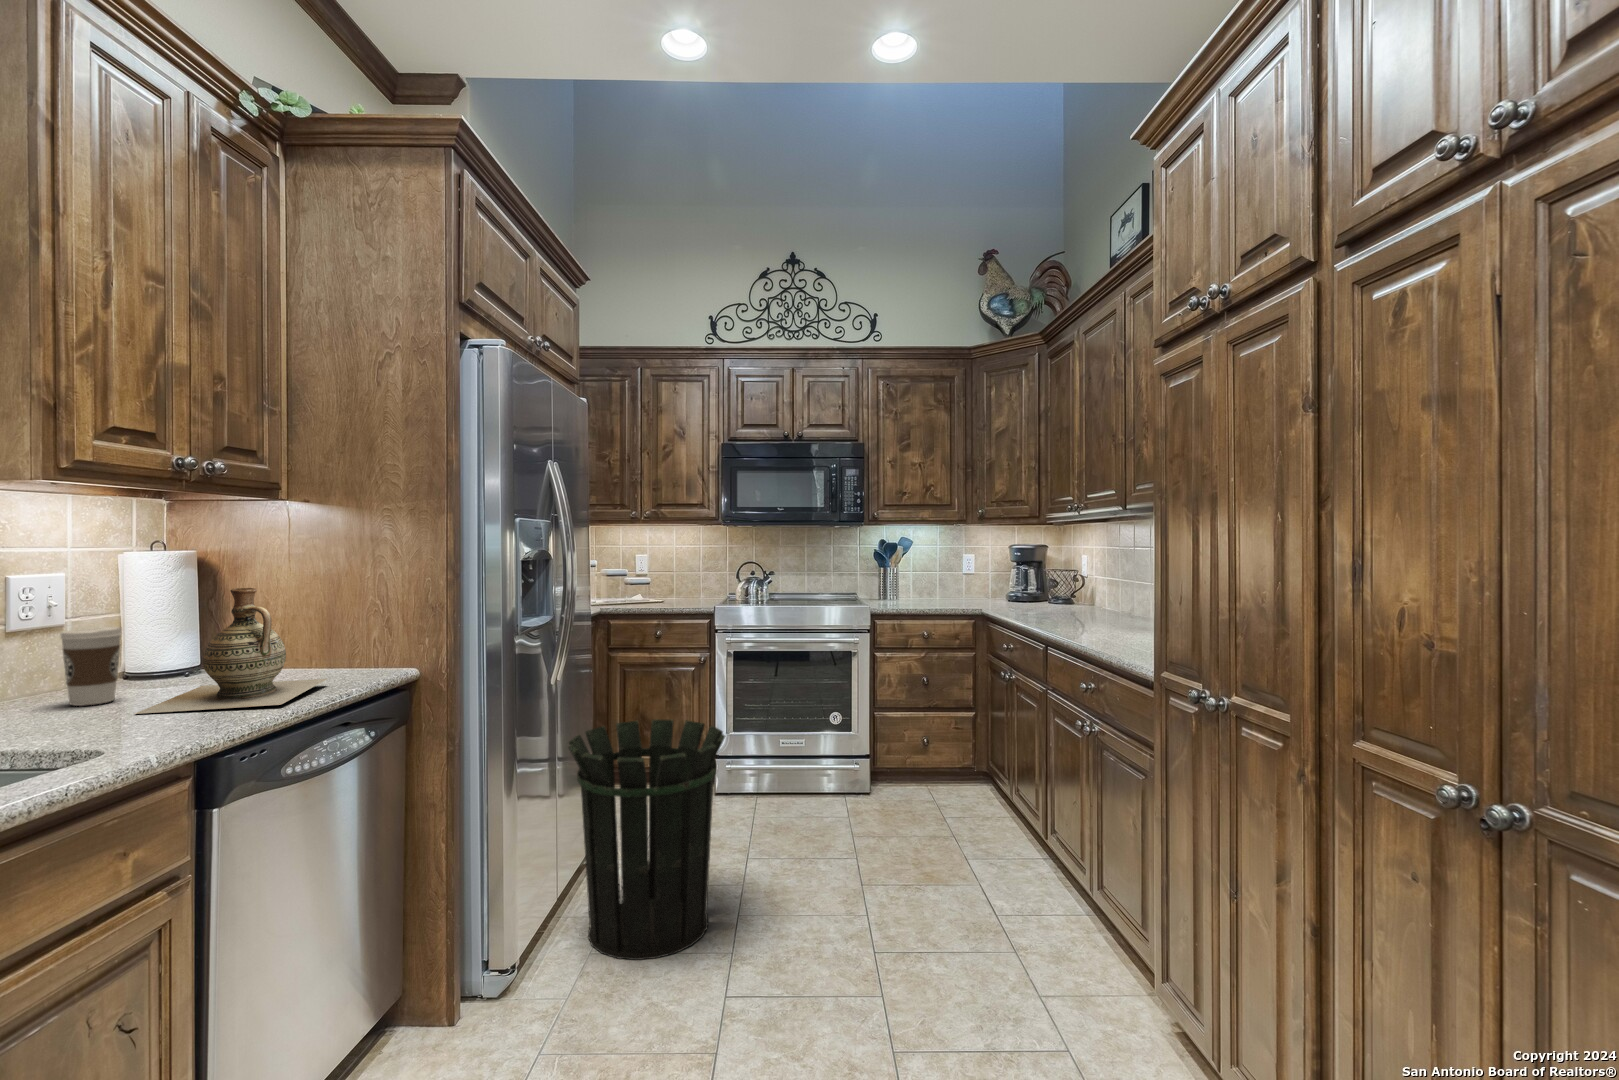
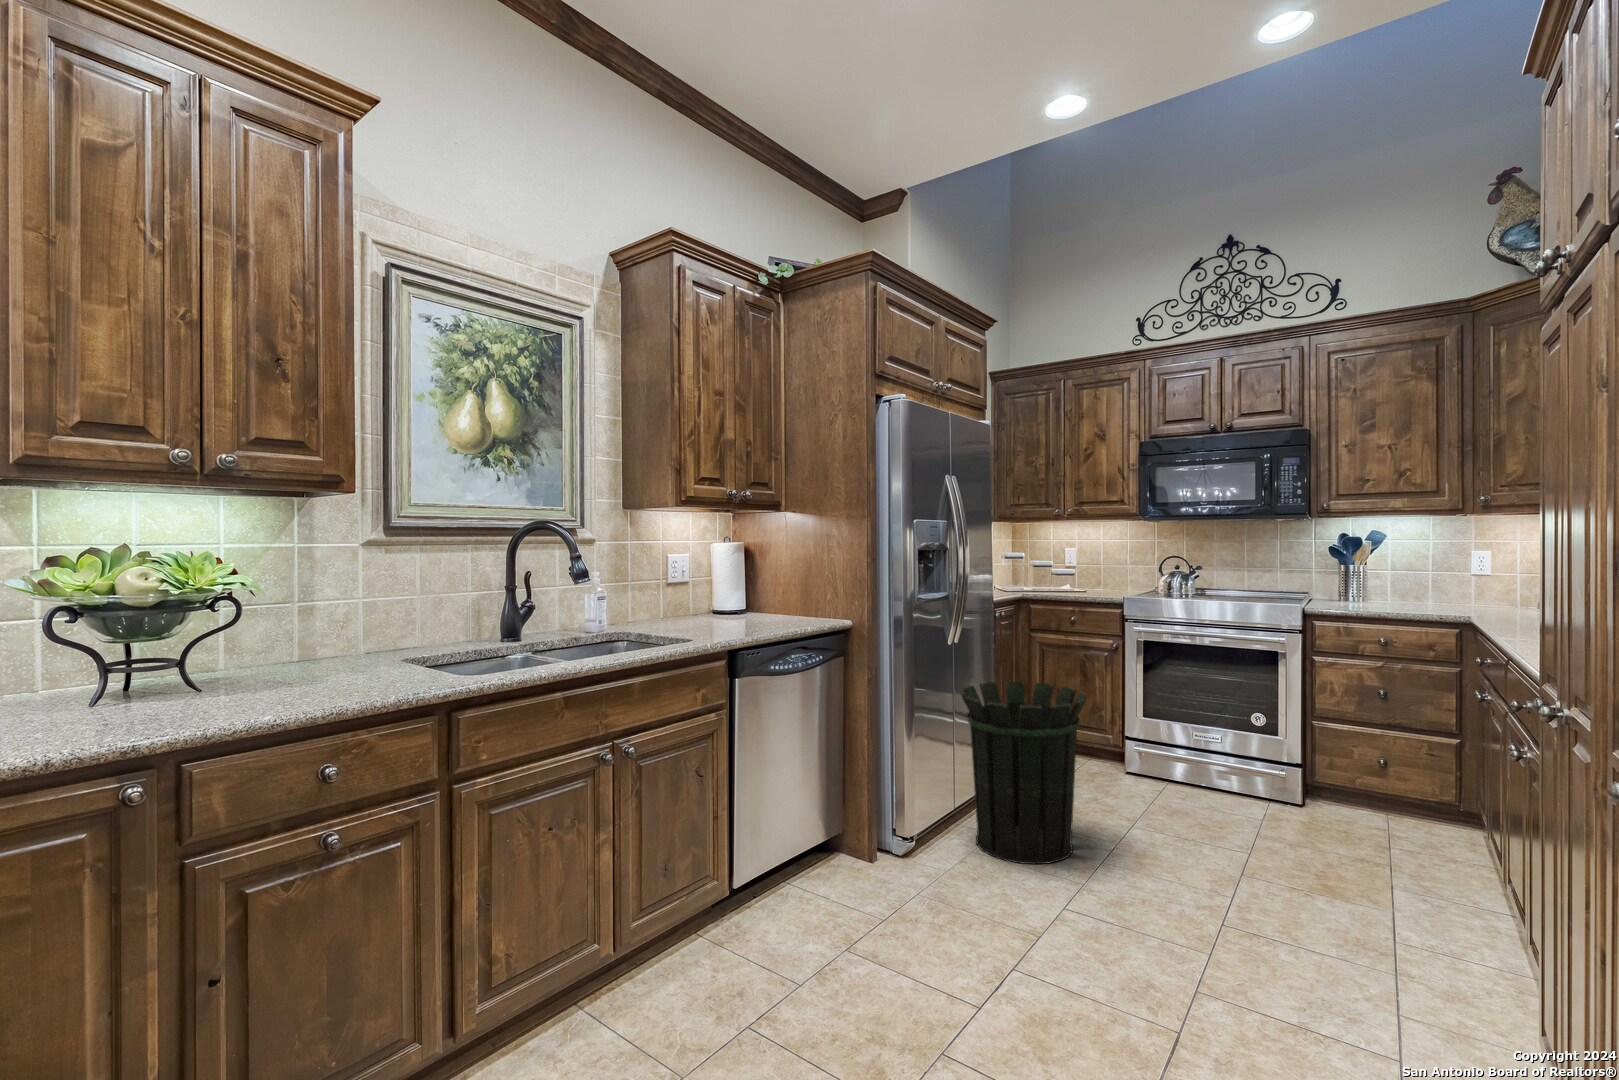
ceramic jug: present [135,588,327,714] -> none [709,565,800,632]
coffee cup: present [61,627,122,706] -> none [682,585,707,626]

